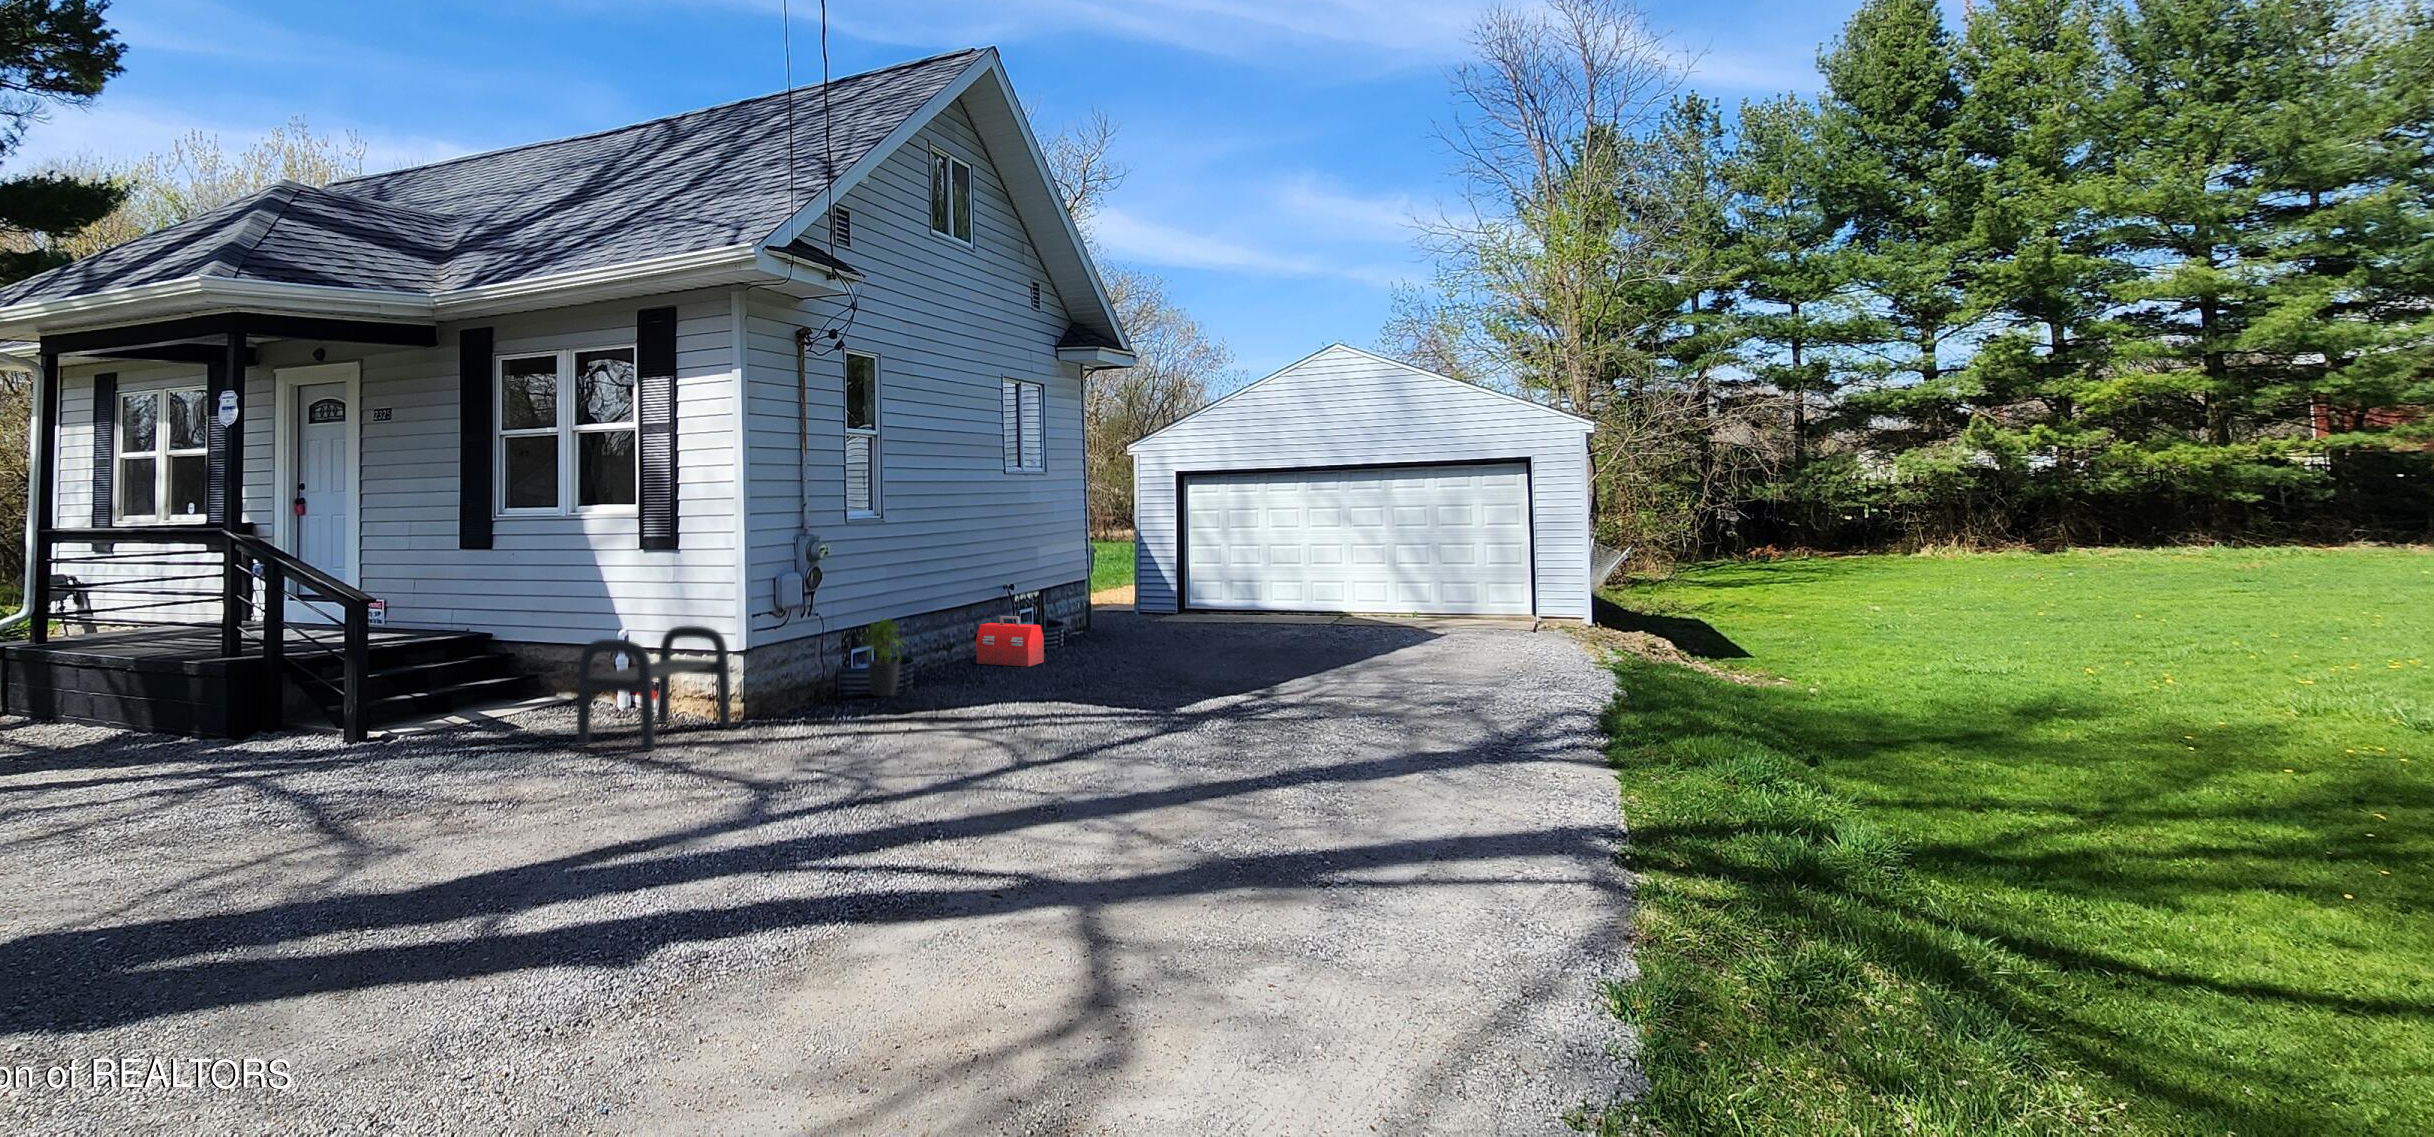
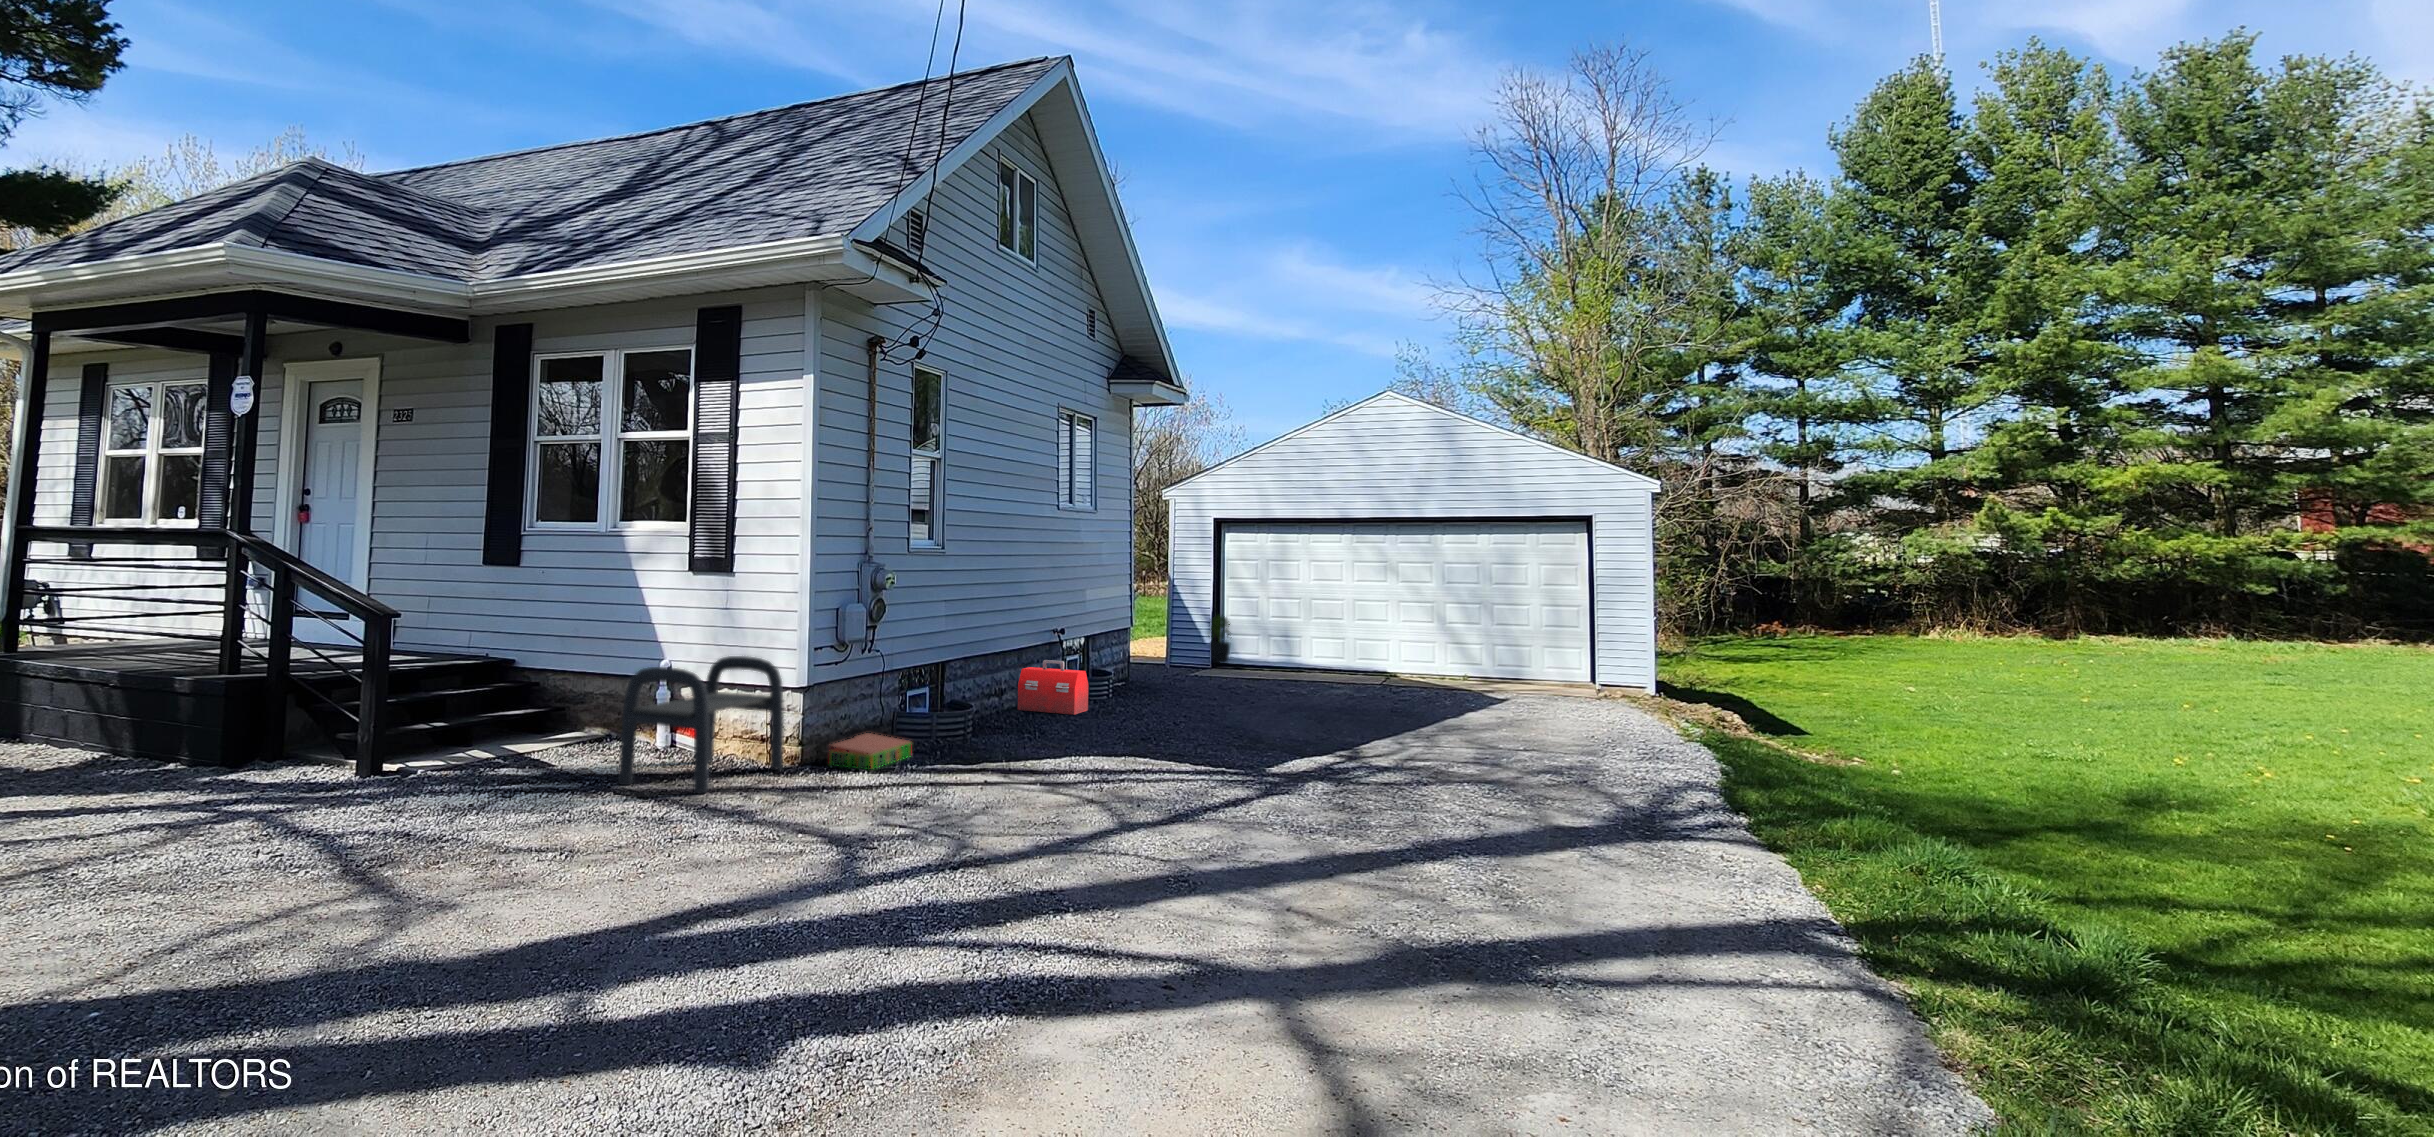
potted plant: present [862,618,903,697] -> present [1208,615,1232,664]
storage bin: none [774,691,855,724] -> present [829,733,912,768]

